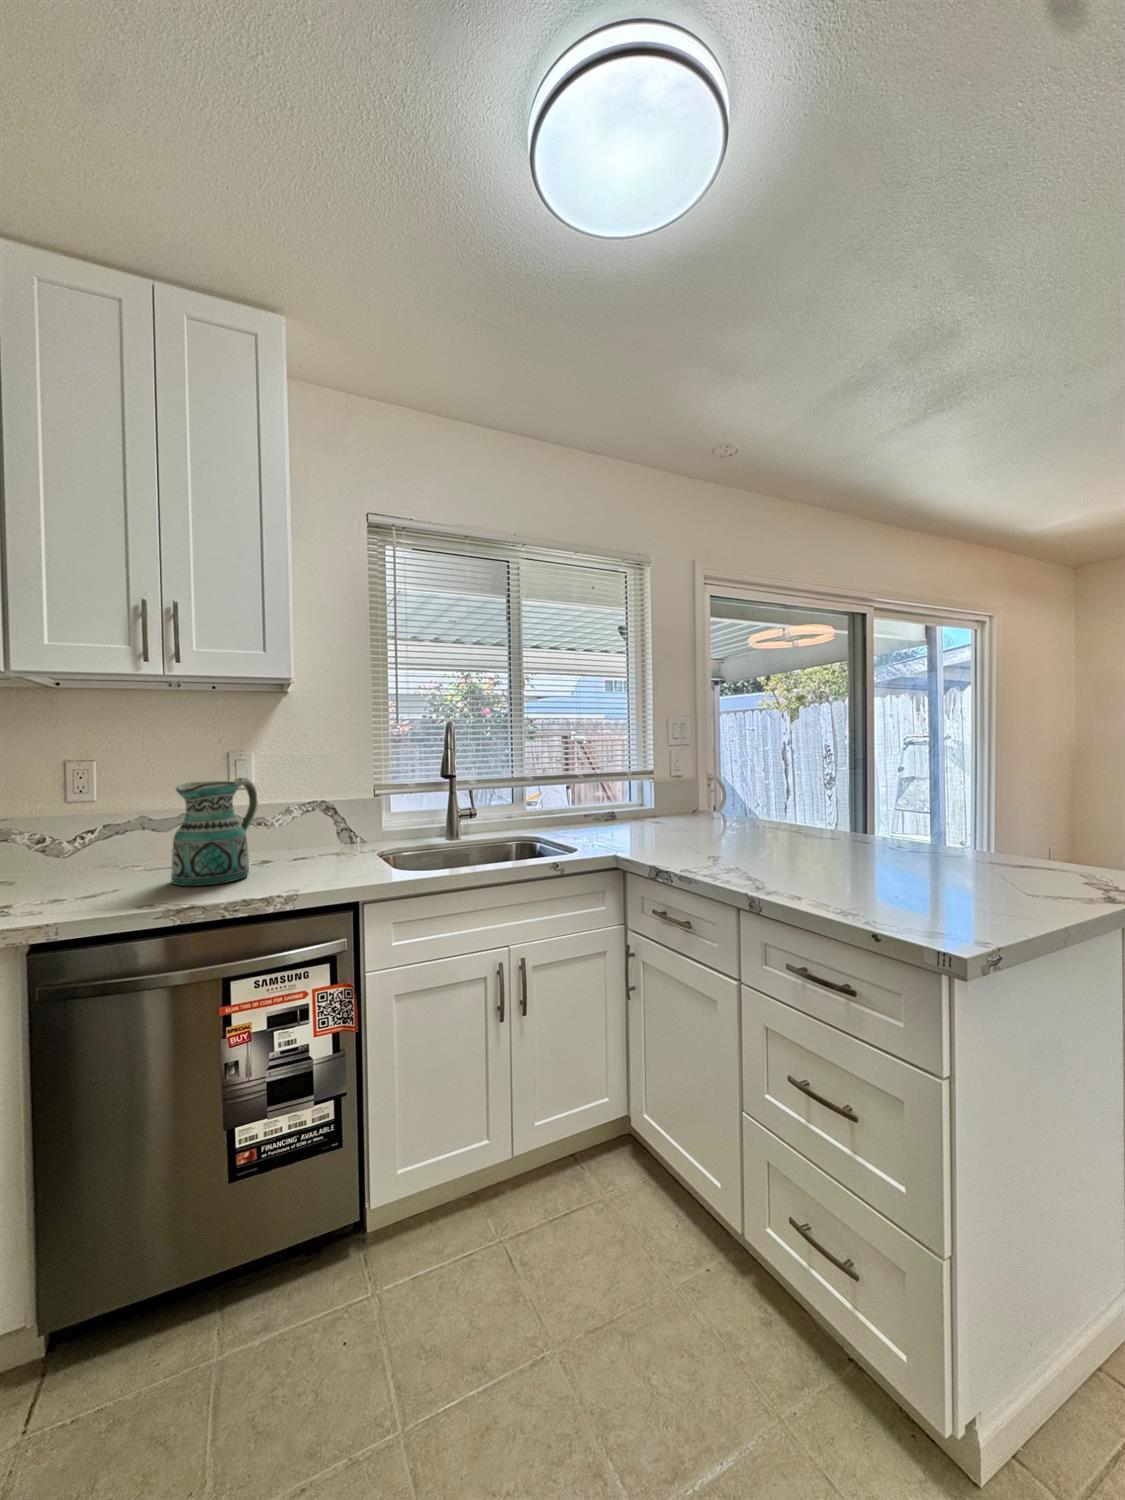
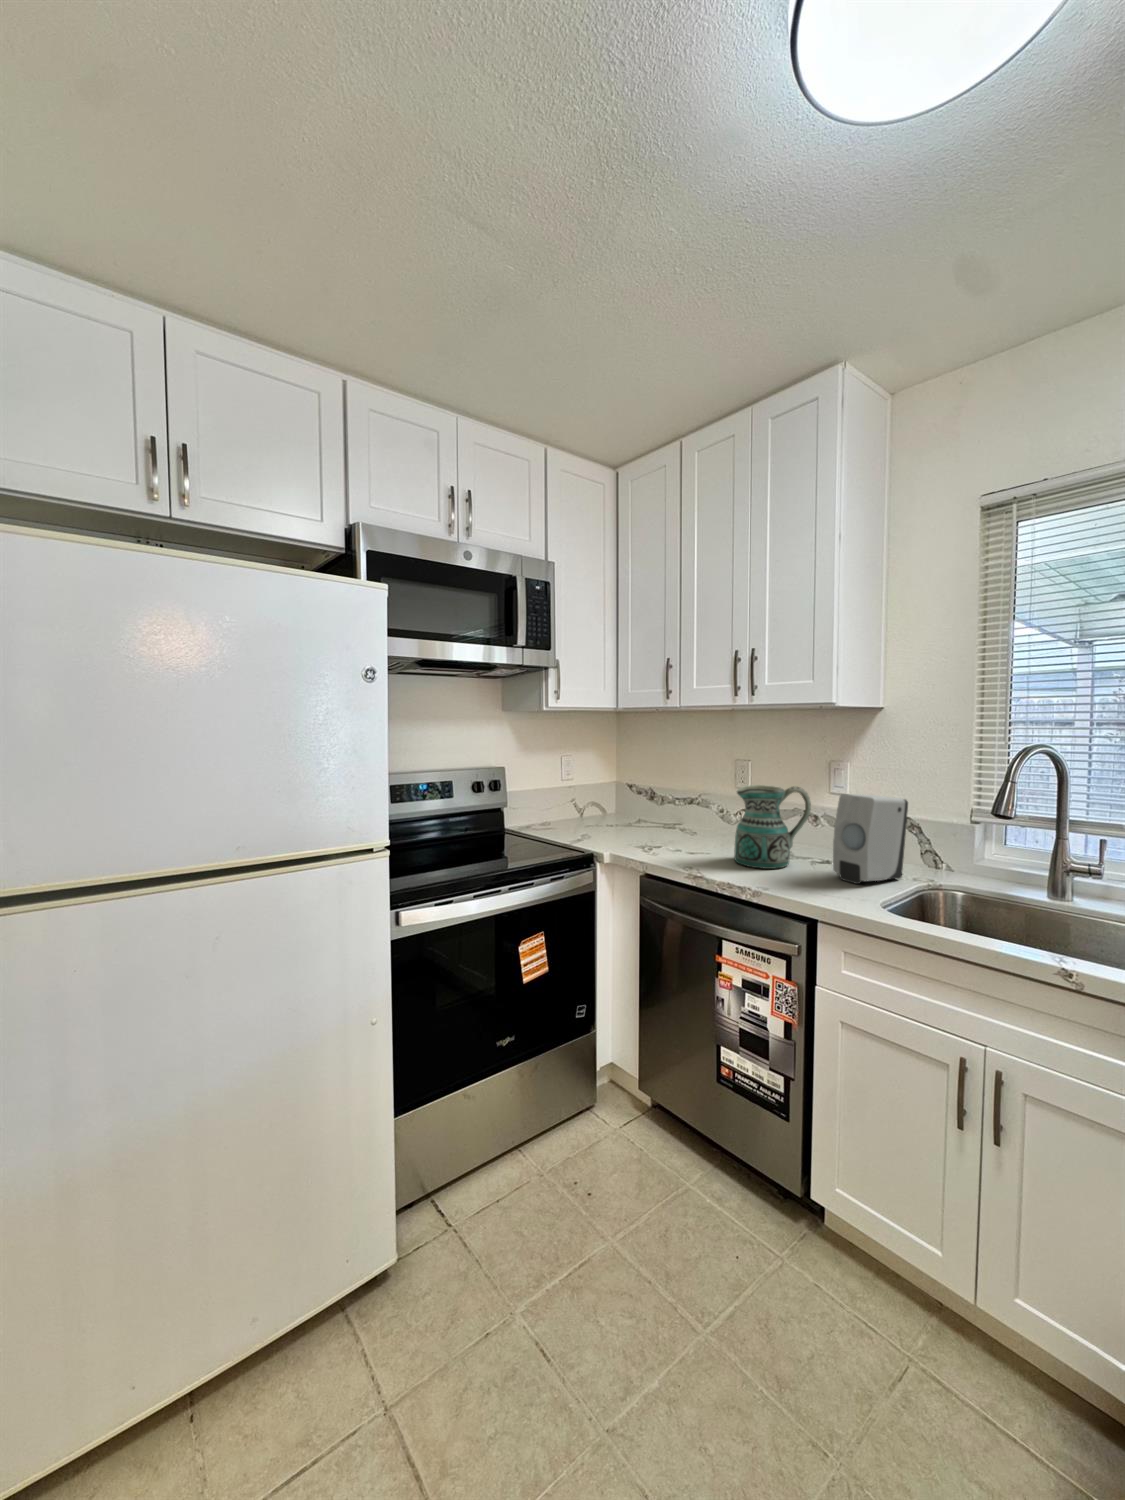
soap dispenser: none [308,776,355,868] -> present [833,794,908,884]

